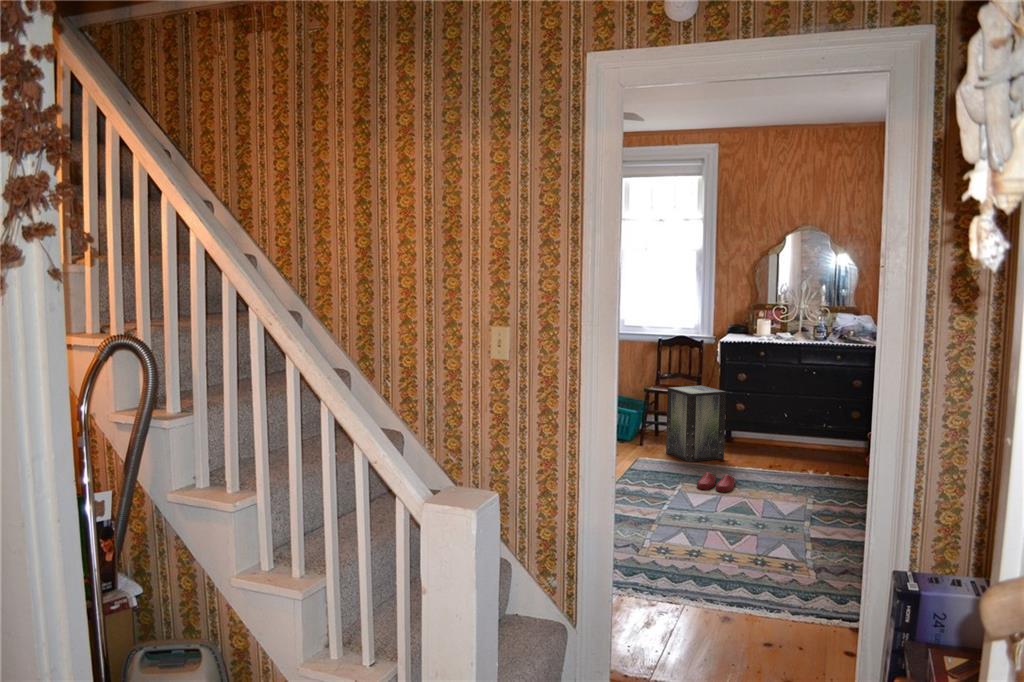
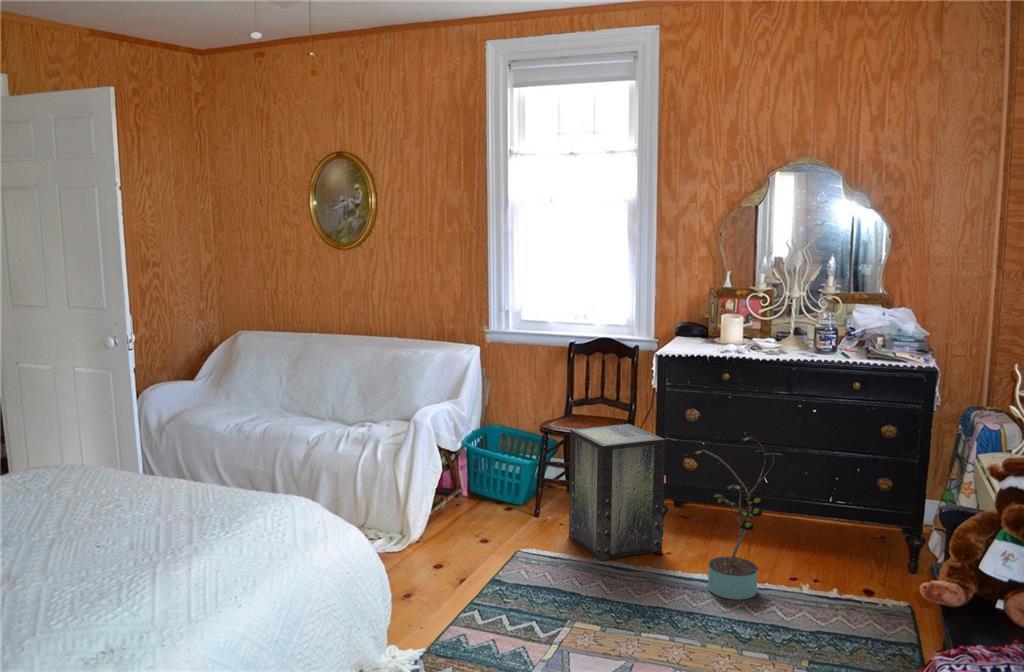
potted plant: none [745,386,798,477] -> present [694,437,781,600]
slippers: present [697,472,735,492] -> none [599,597,670,647]

